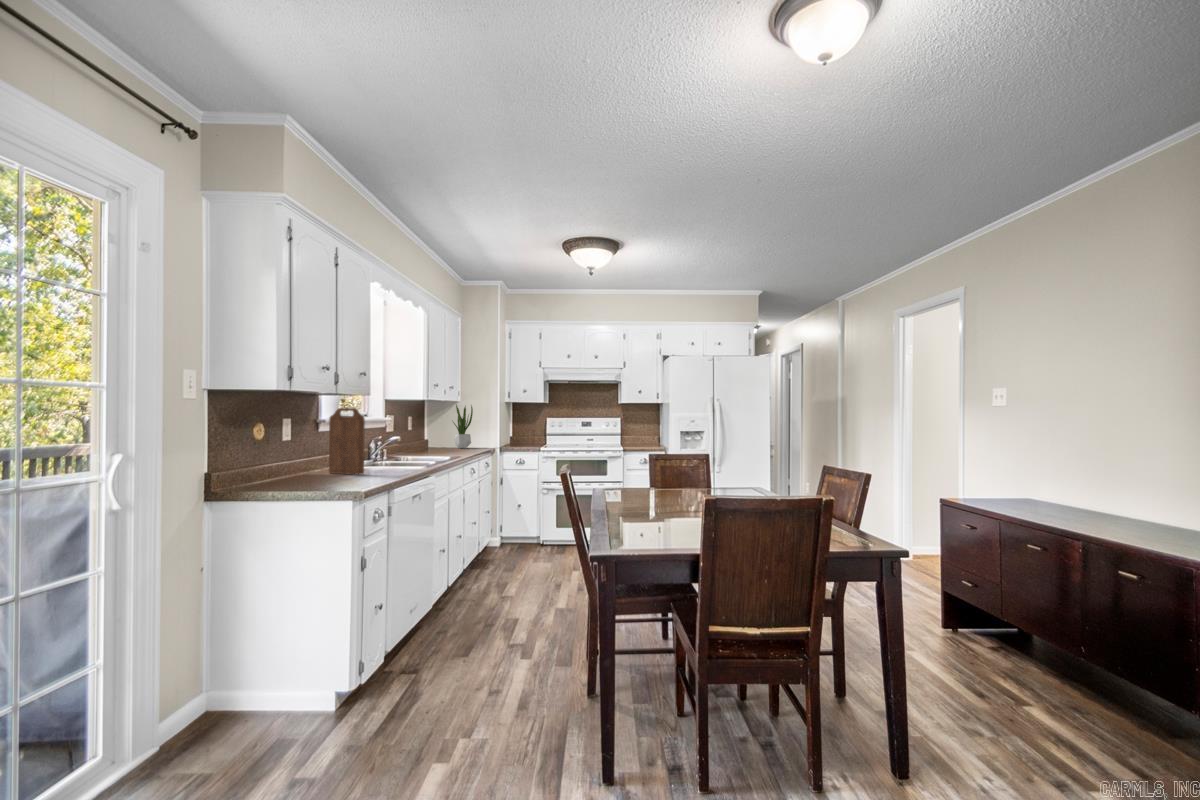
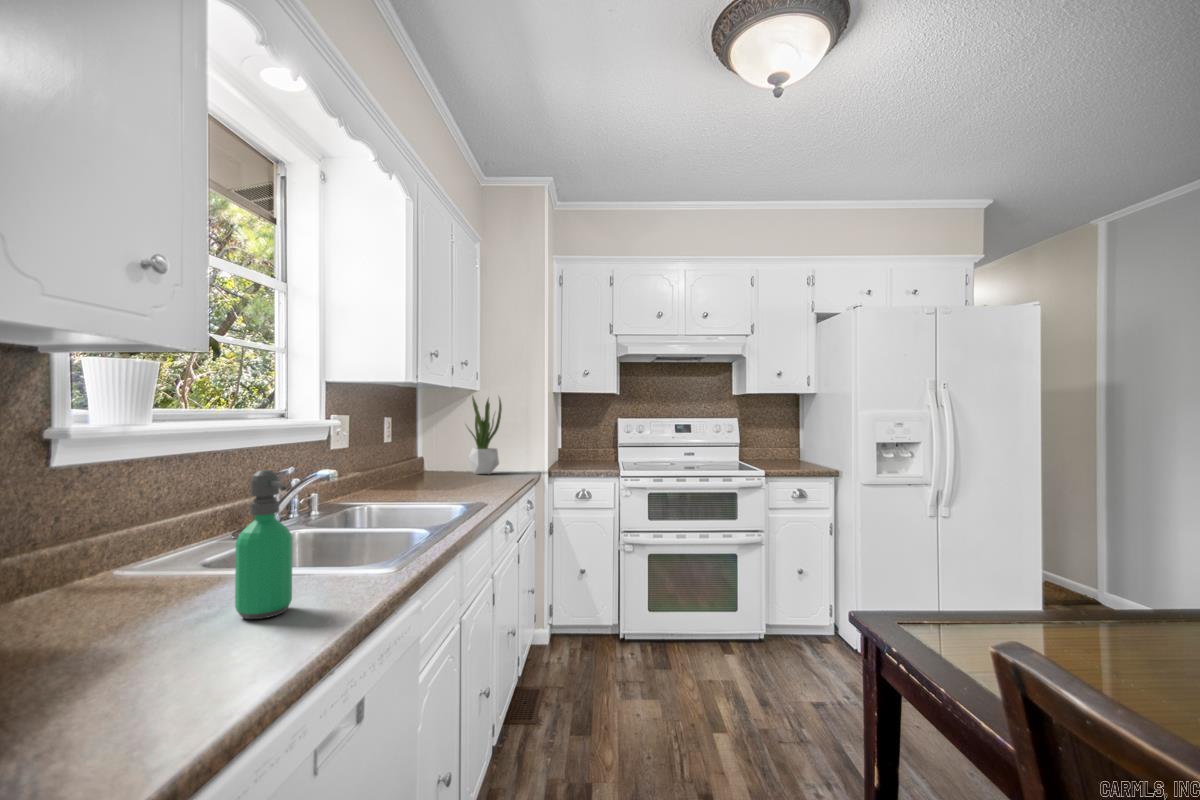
cutting board: present [329,407,365,474] -> none [43,385,157,624]
soap dispenser: none [386,432,401,474] -> present [235,470,292,619]

